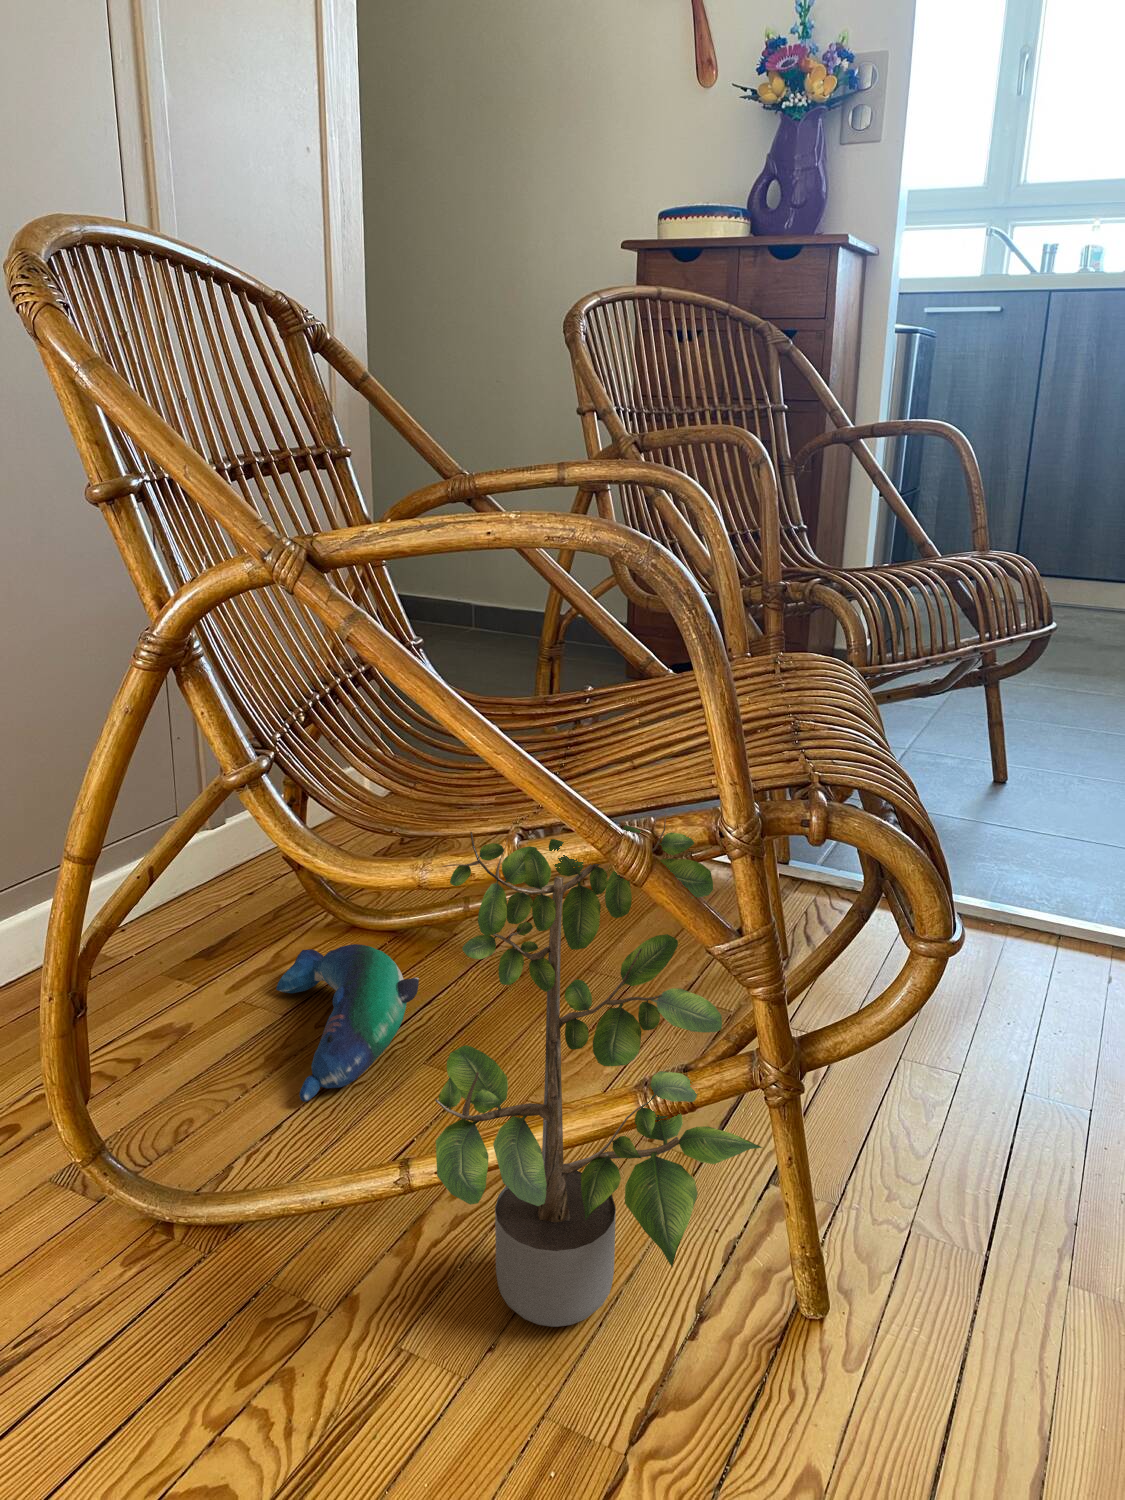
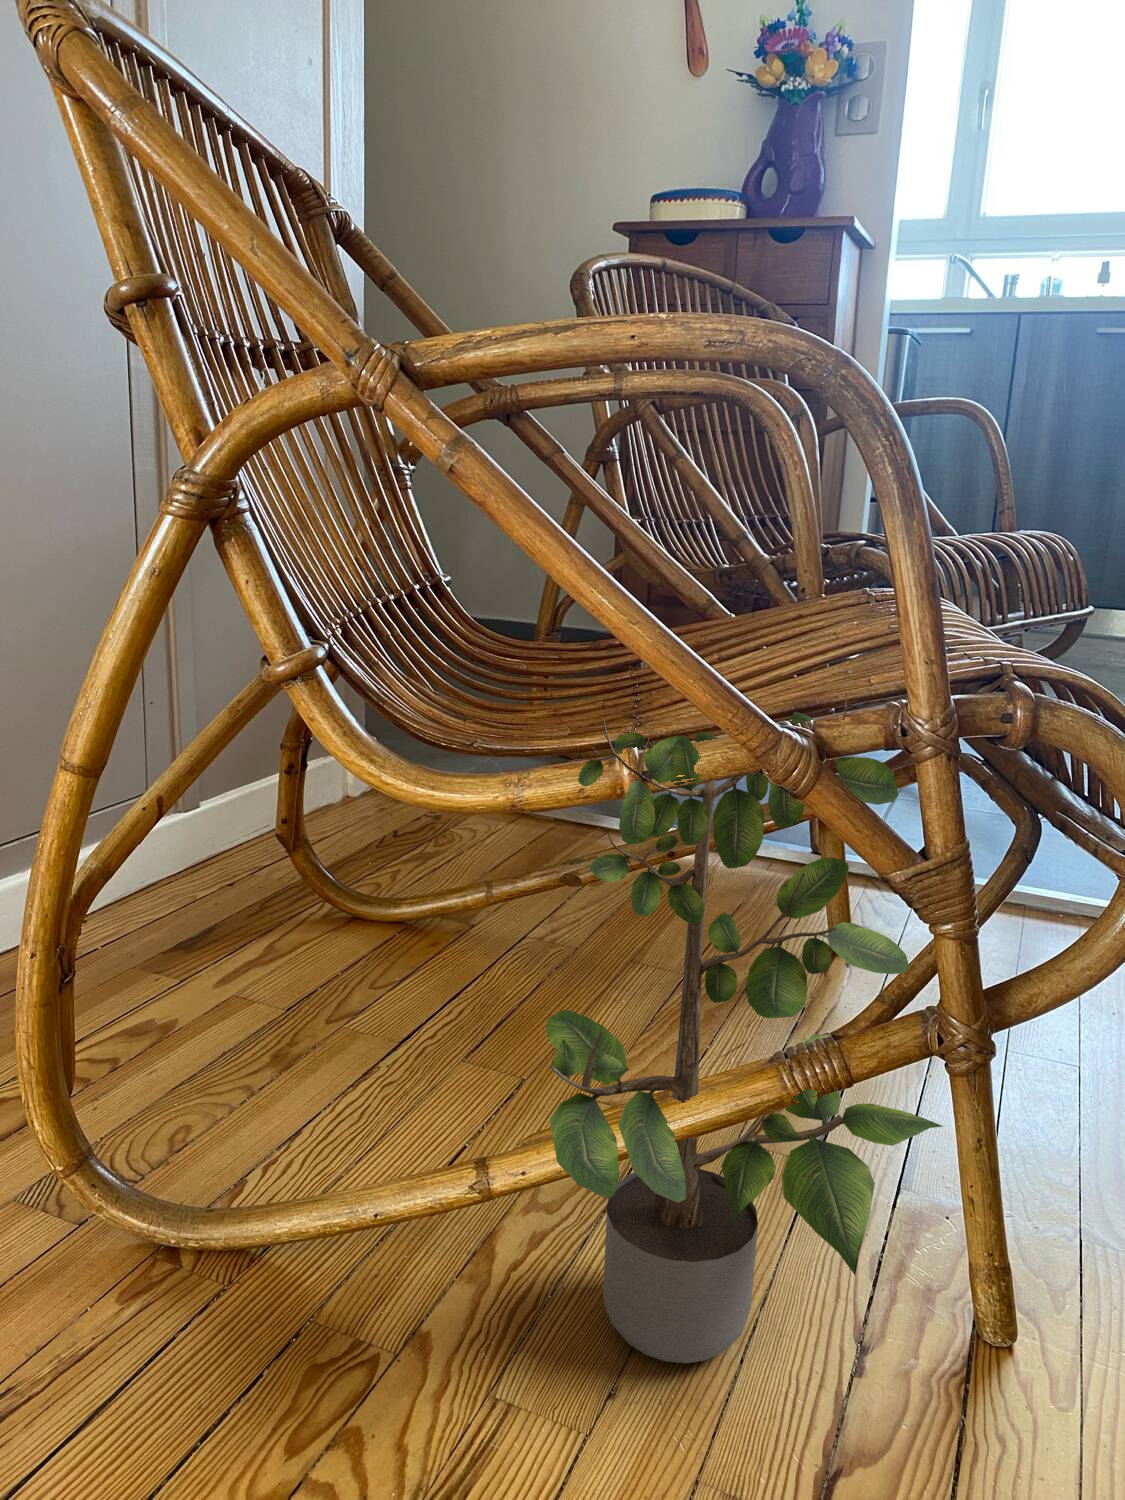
plush toy: present [276,944,419,1102] -> none [275,929,455,1107]

